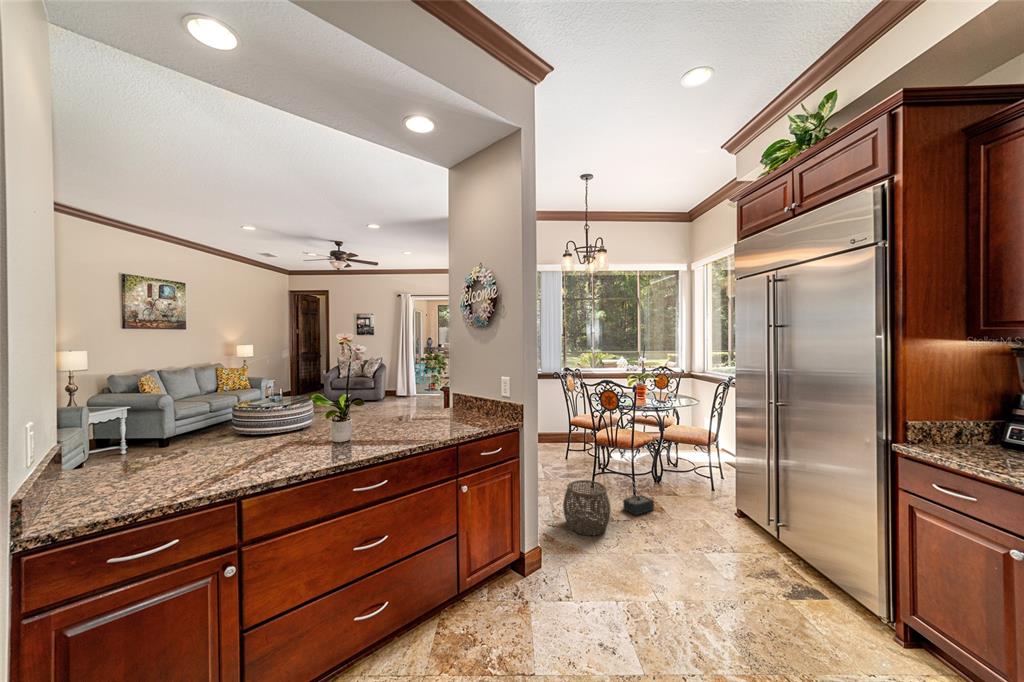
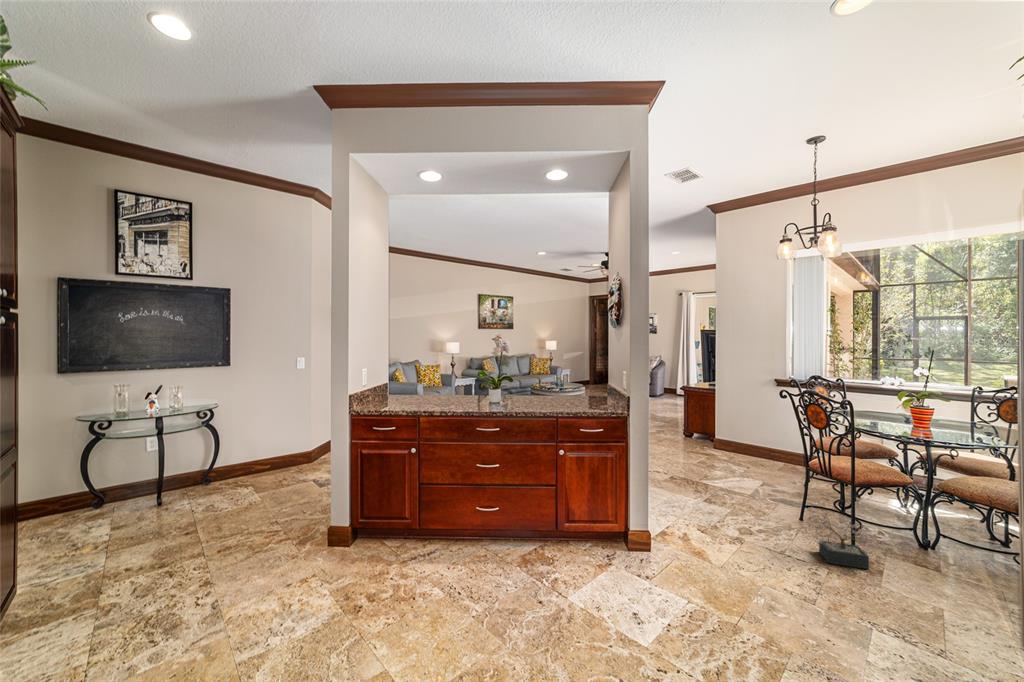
woven basket: present [563,480,611,535] -> none [712,494,773,558]

